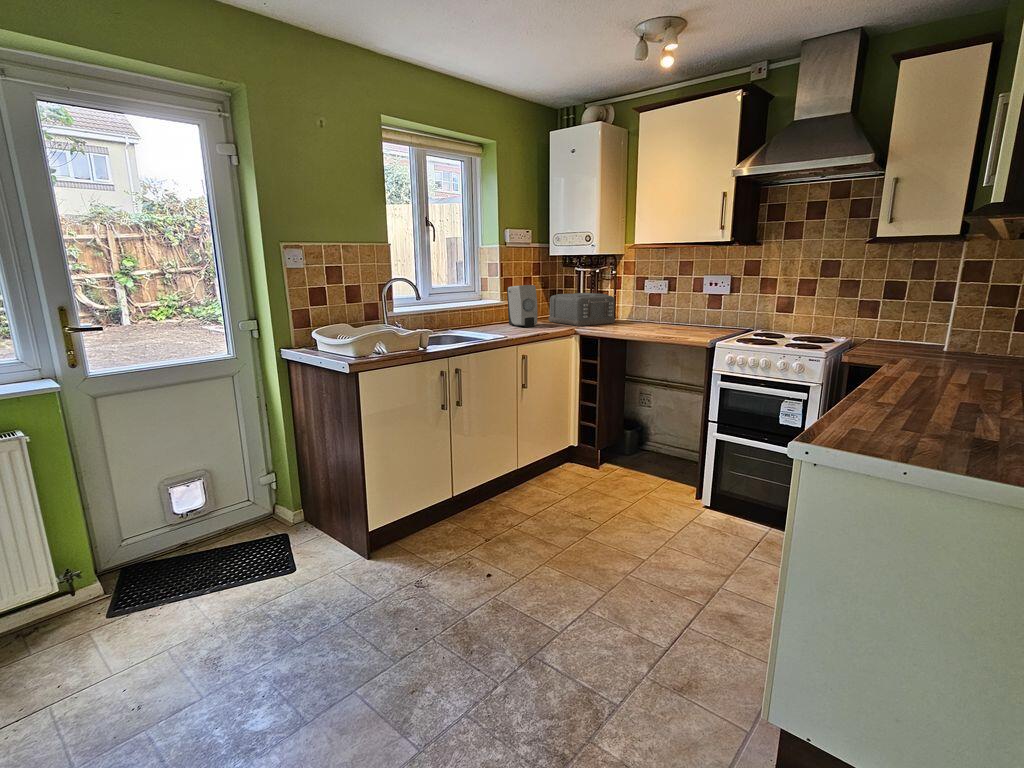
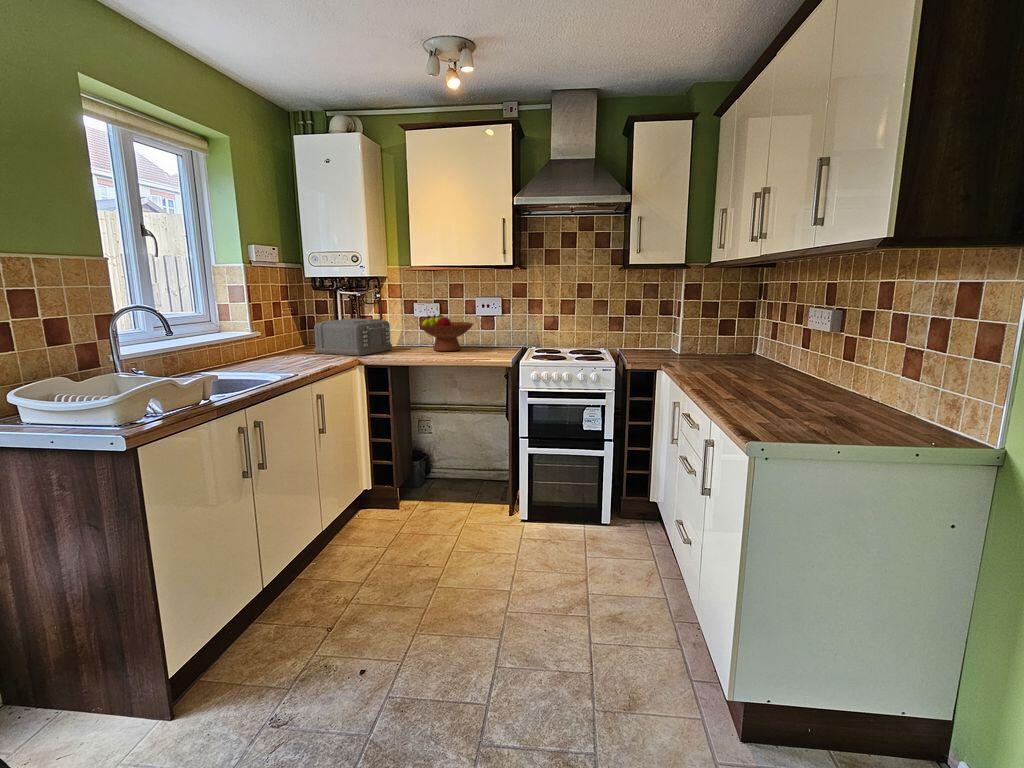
soap dispenser: present [507,285,538,327] -> none [265,311,311,362]
fruit bowl: none [637,291,693,328] -> present [419,315,473,351]

